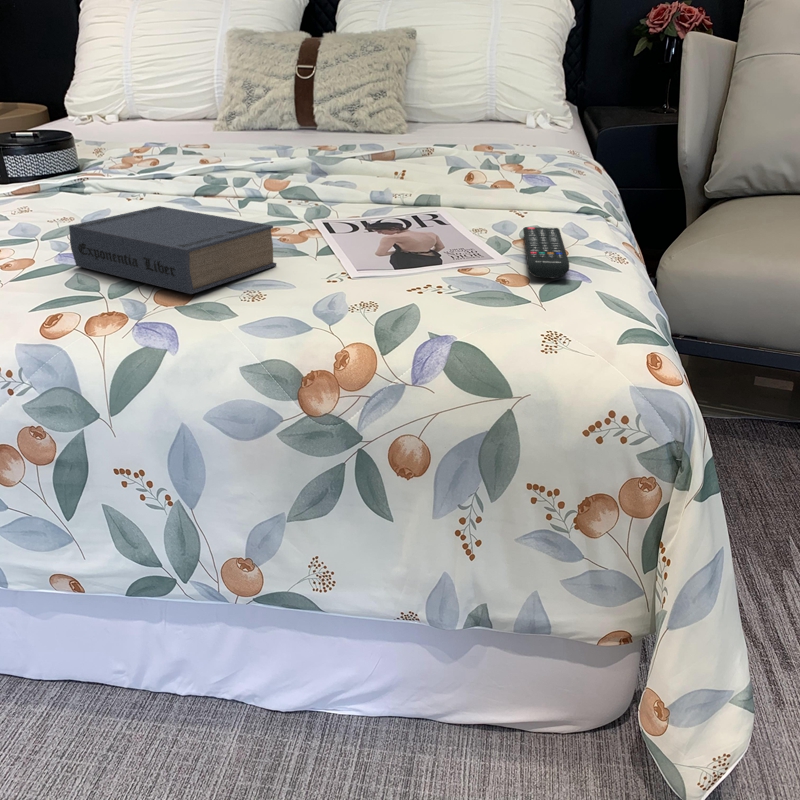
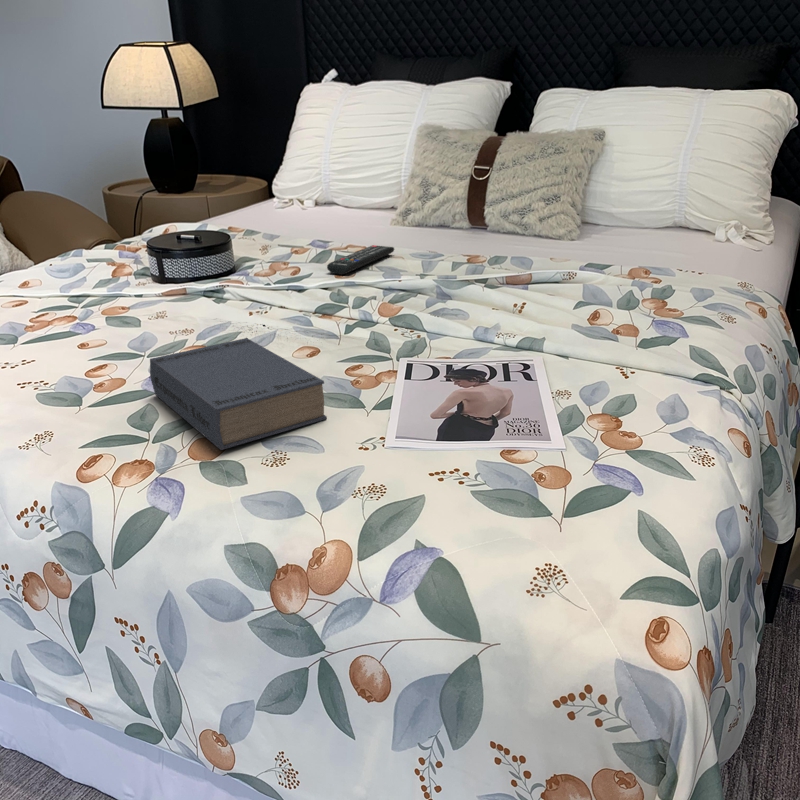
remote control: present [523,227,569,279] -> present [327,245,394,275]

